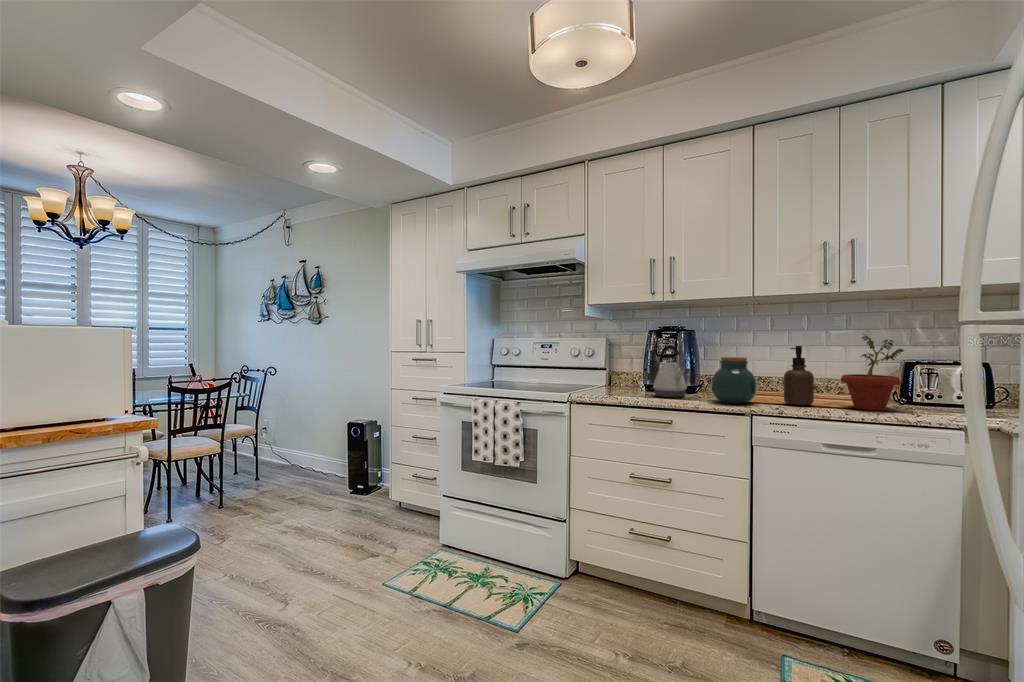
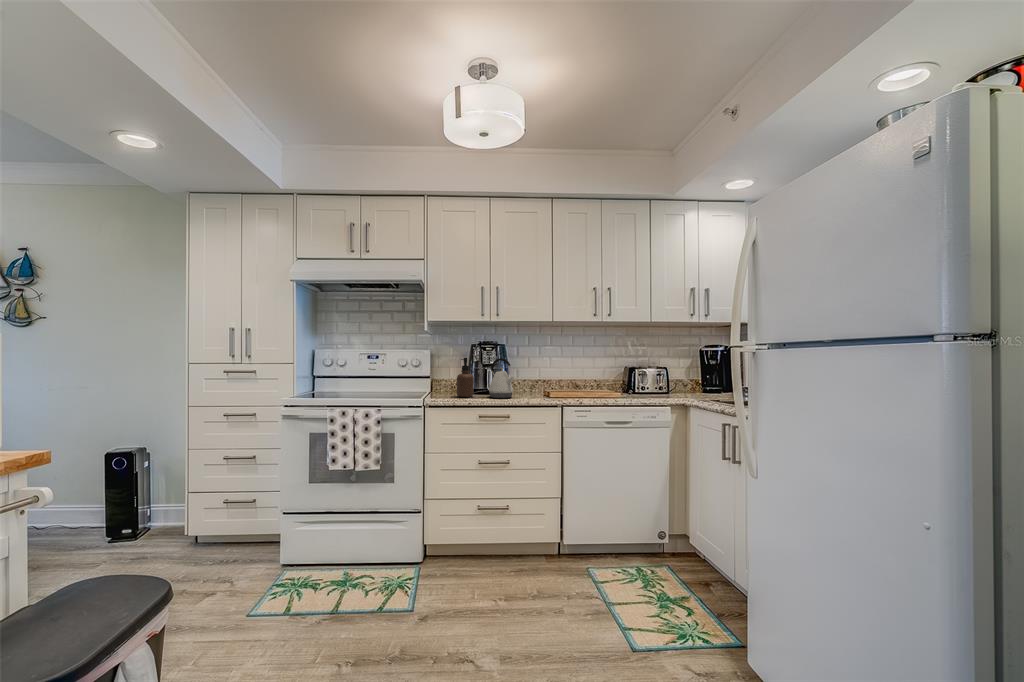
potted plant: present [841,334,904,410] -> none [609,351,642,399]
soap dispenser: present [784,346,814,406] -> present [457,358,474,397]
jar: present [711,357,757,404] -> none [535,367,565,400]

